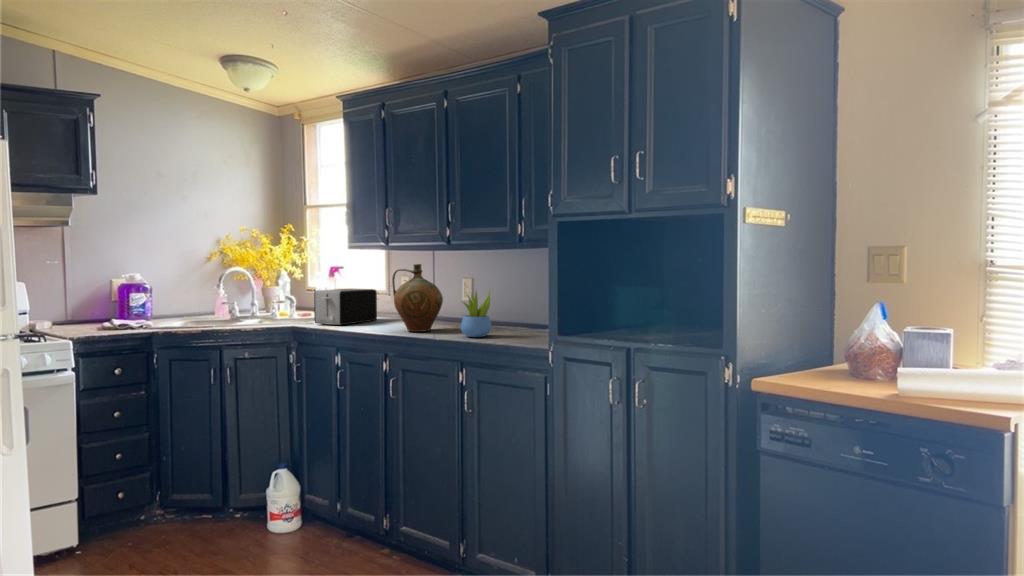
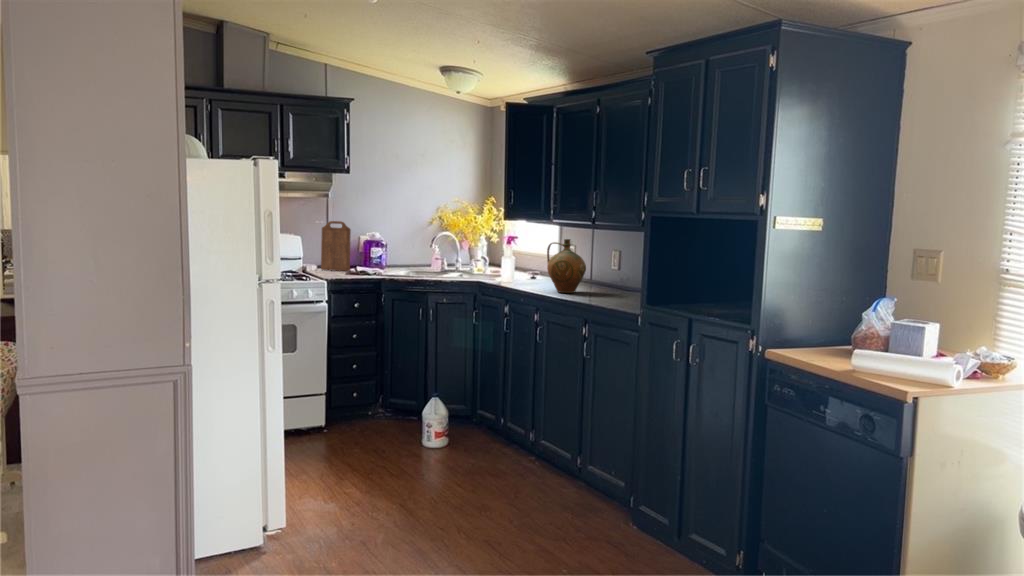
cutting board: none [54,260,101,327] -> present [321,221,351,271]
toaster: present [314,289,377,325] -> none [495,254,546,283]
succulent plant: present [461,291,492,337] -> none [591,263,617,301]

